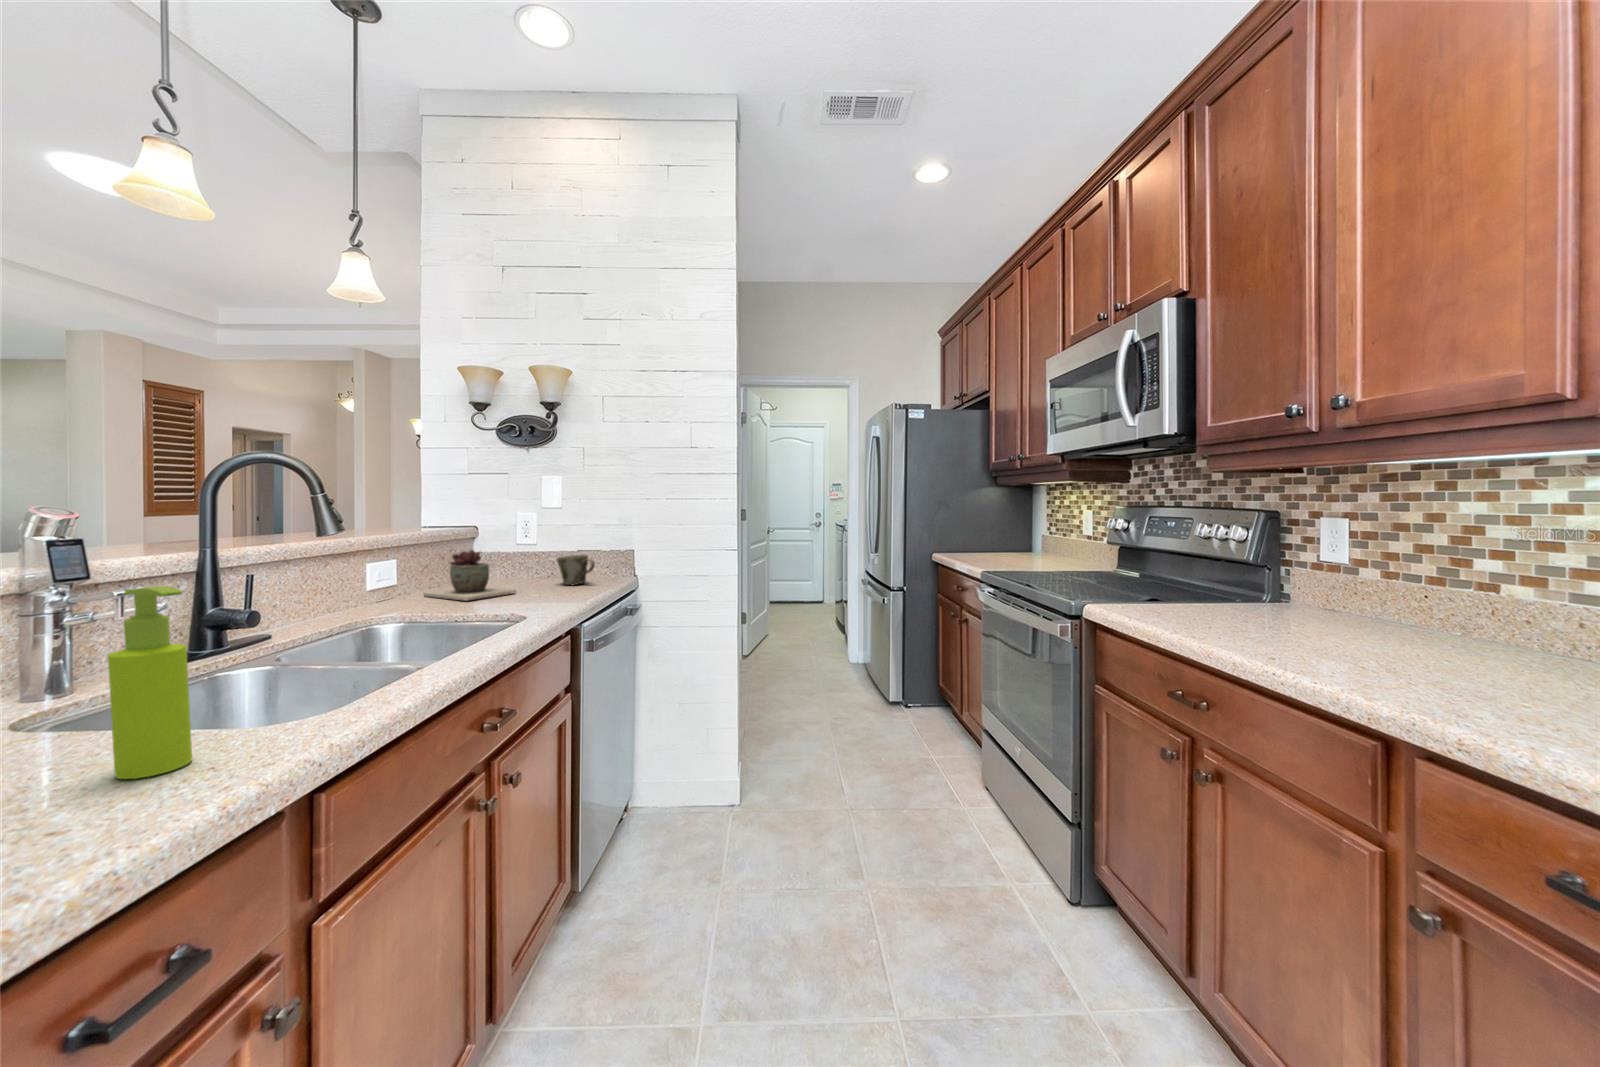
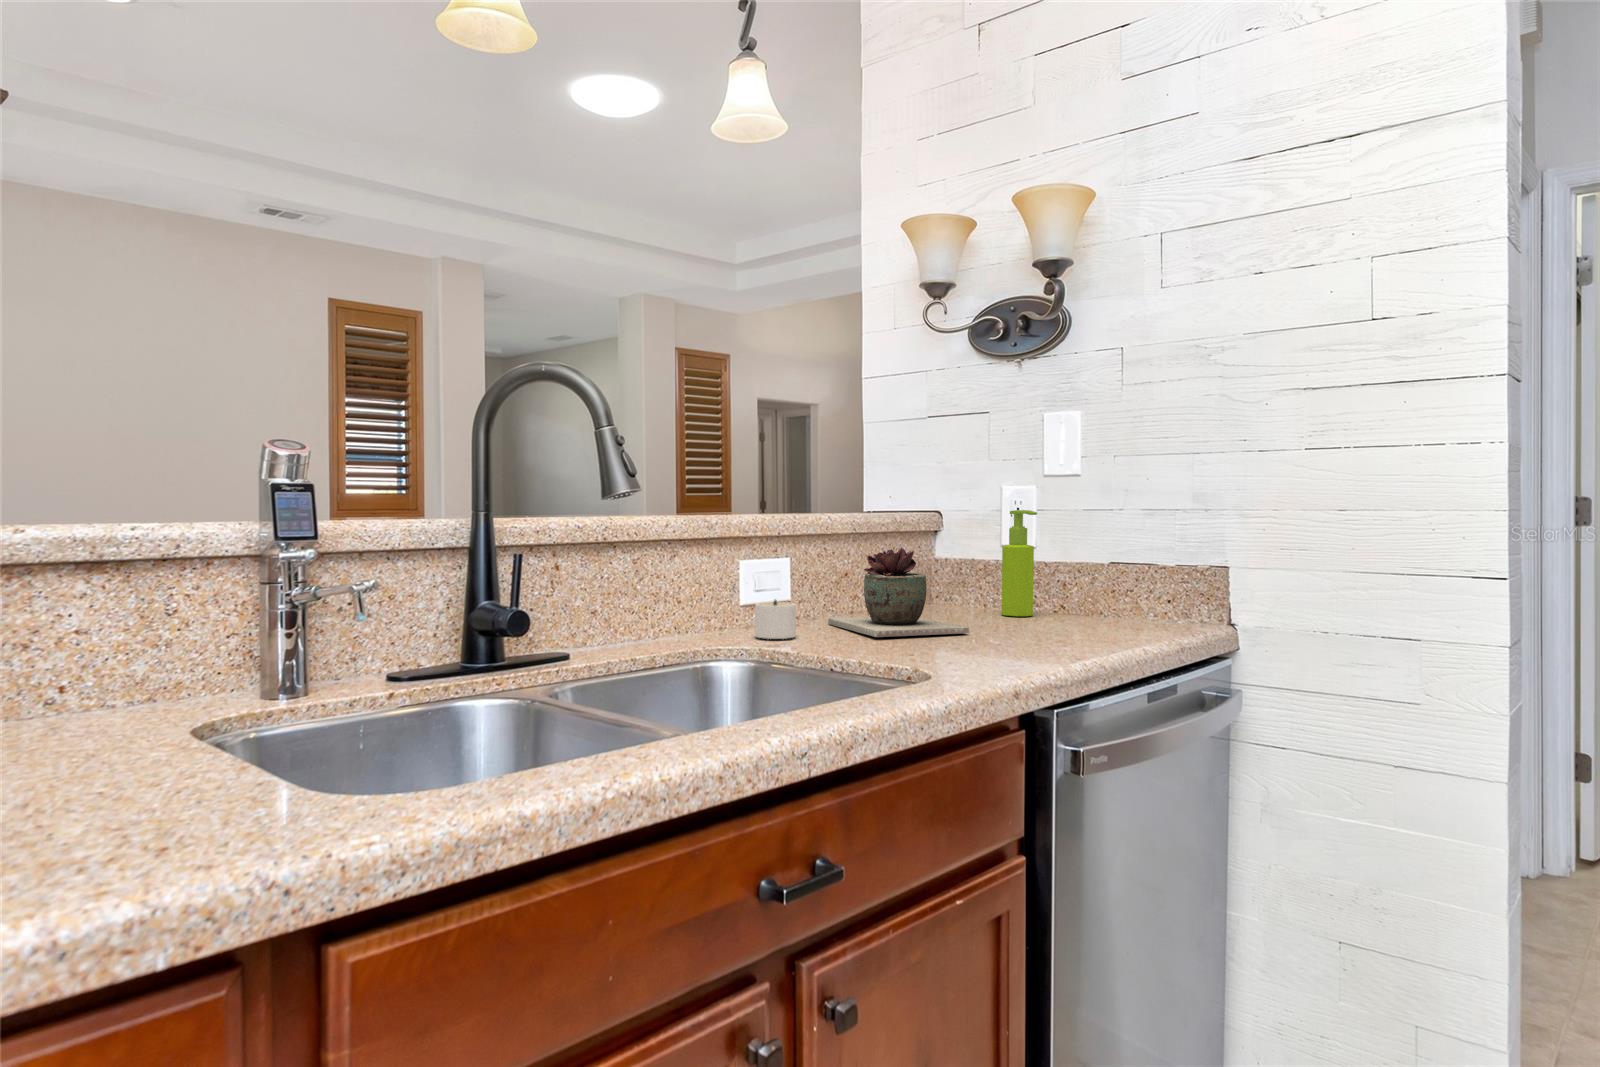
mug: present [557,555,595,585] -> none [1054,571,1126,630]
candle: none [384,585,423,609] -> present [755,599,796,639]
soap dispenser: present [108,586,192,779] -> present [1002,510,1037,616]

